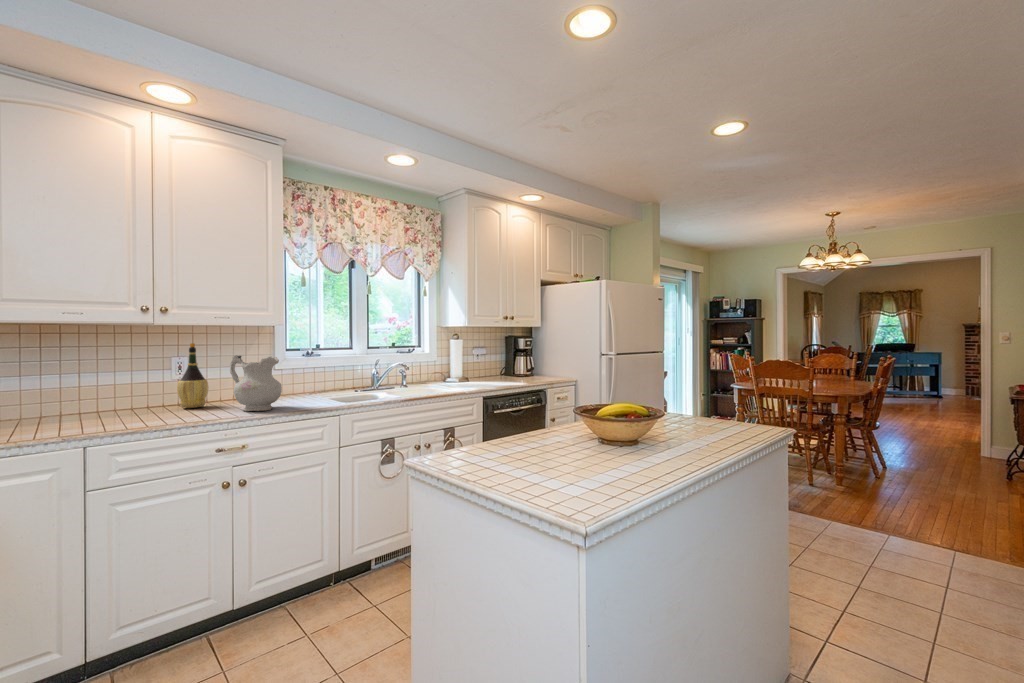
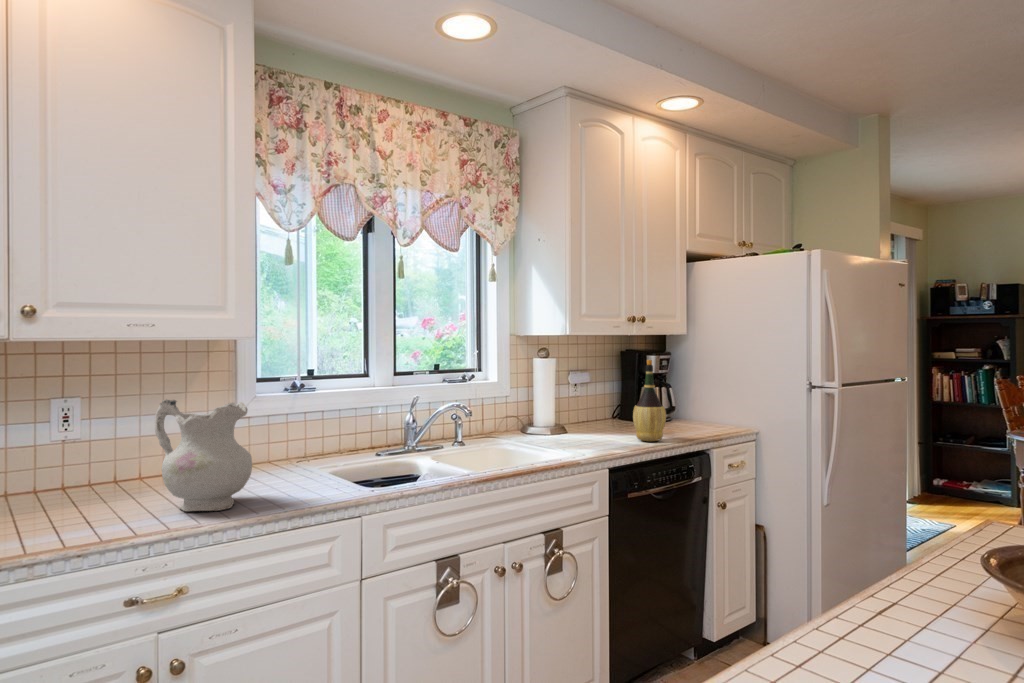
wine bottle: present [177,343,209,408] -> present [633,360,666,441]

